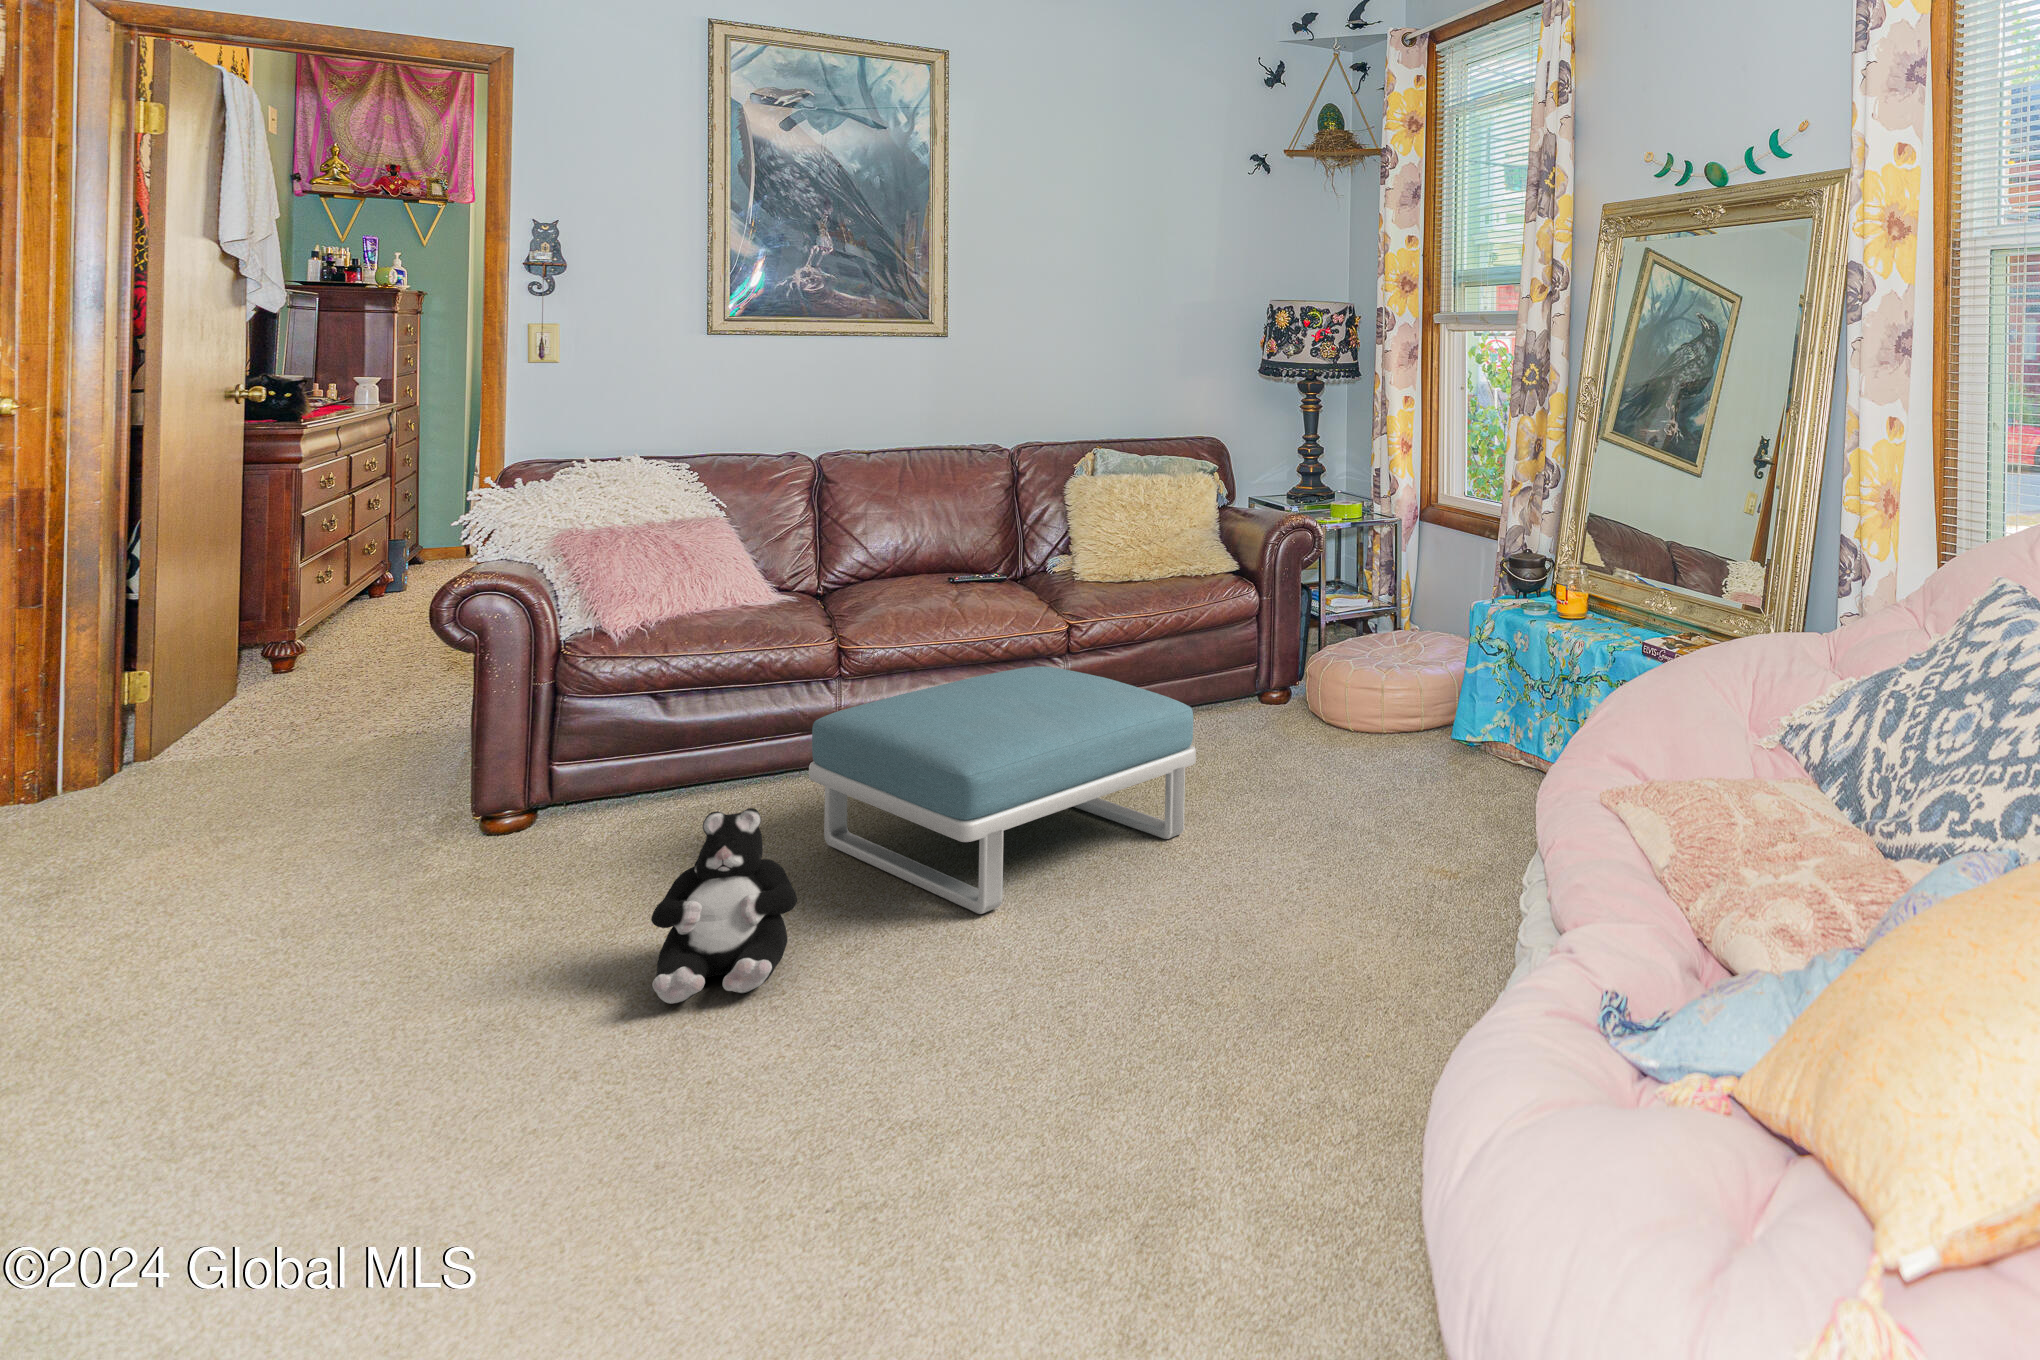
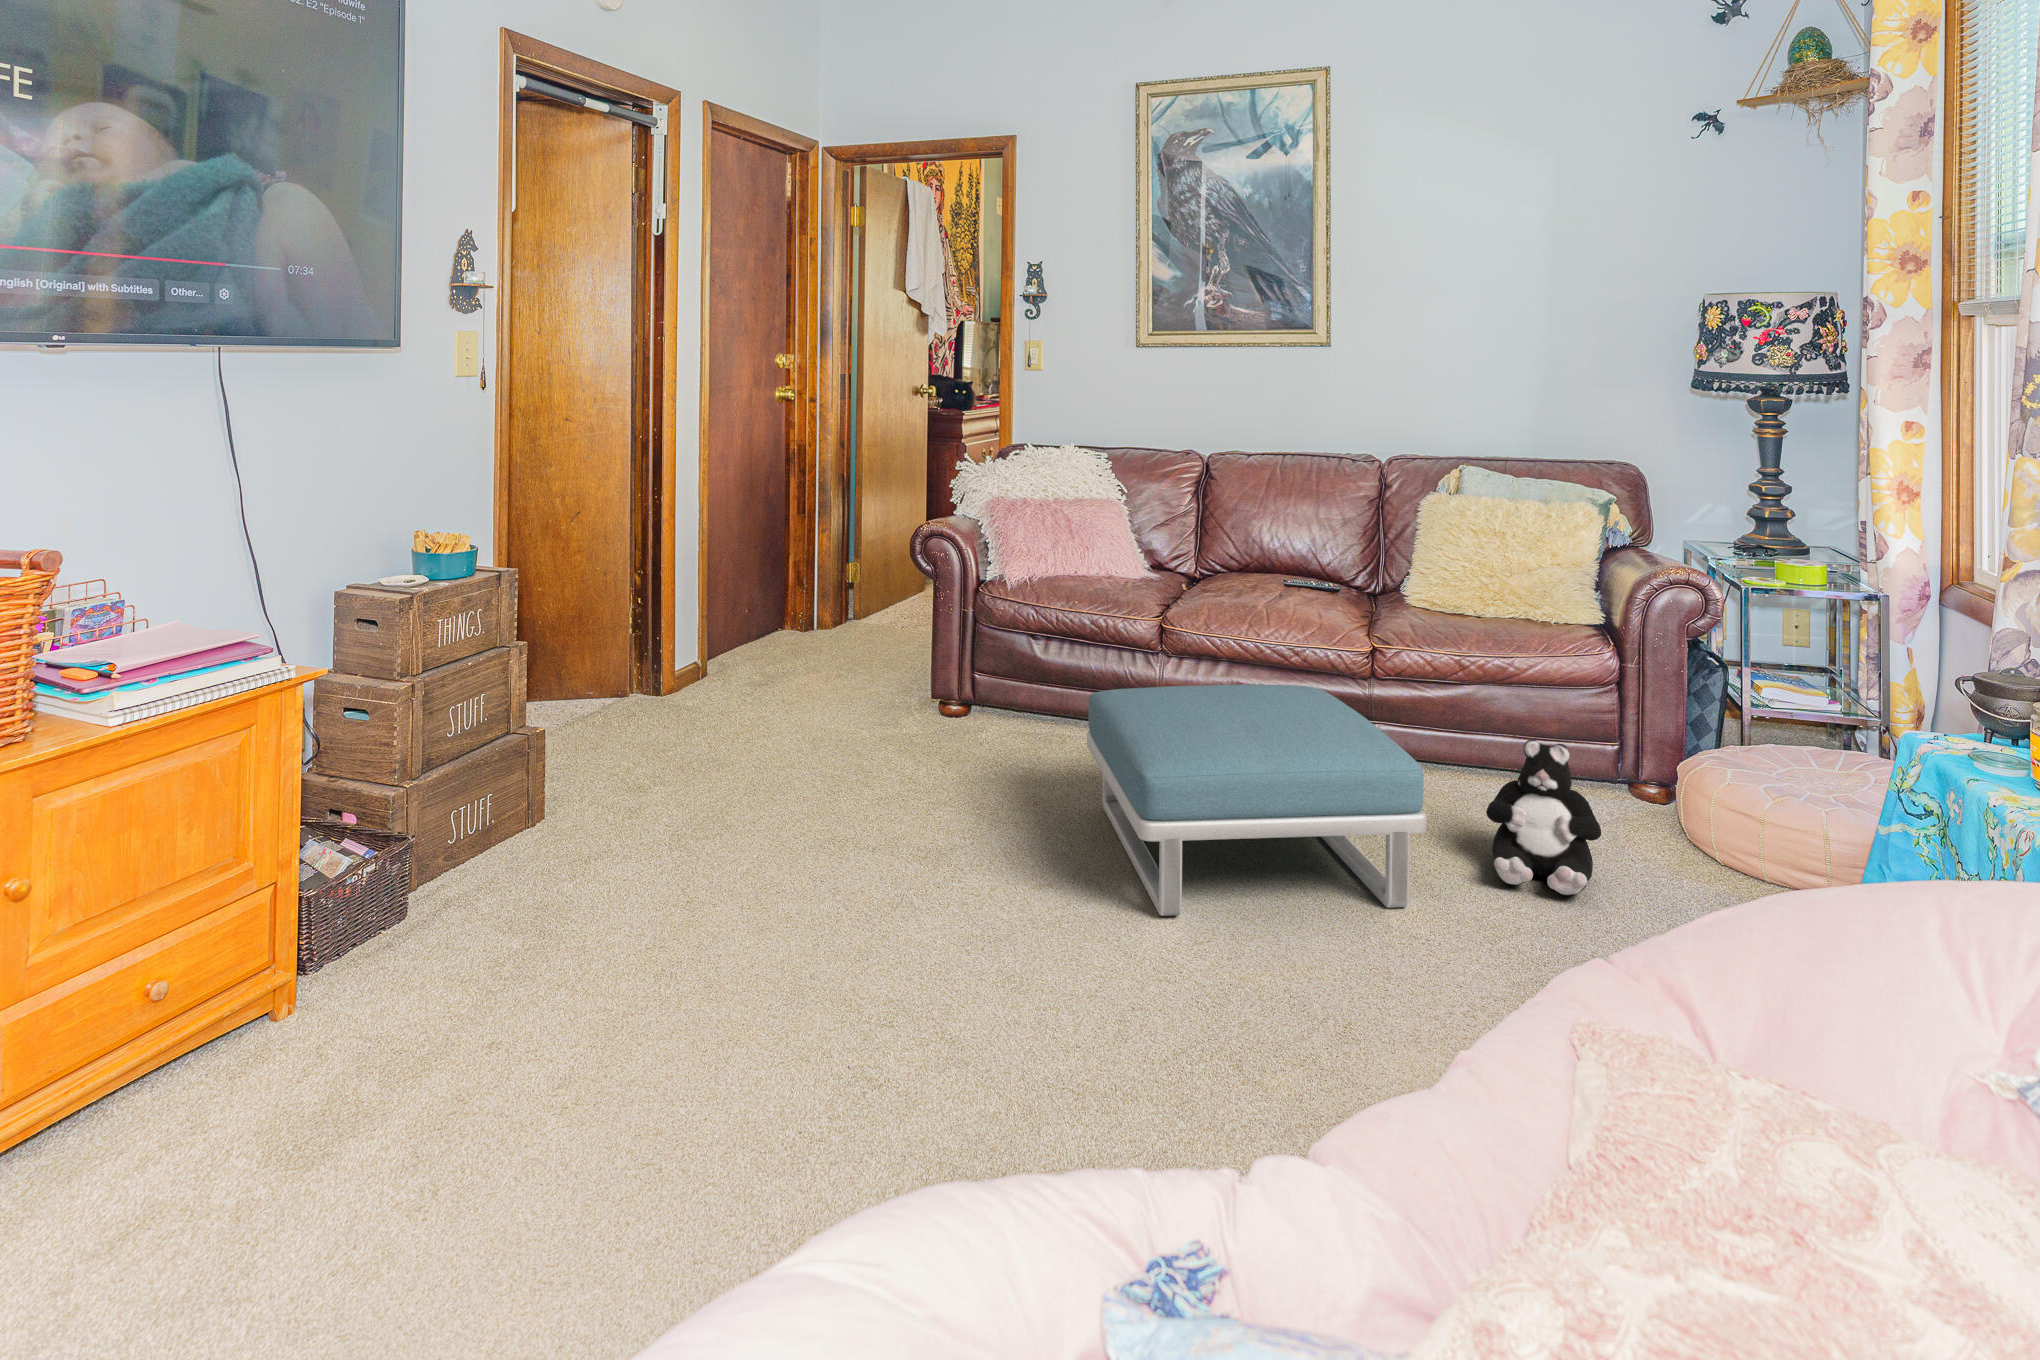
plush toy: present [651,808,797,1004] -> present [1486,740,1601,895]

